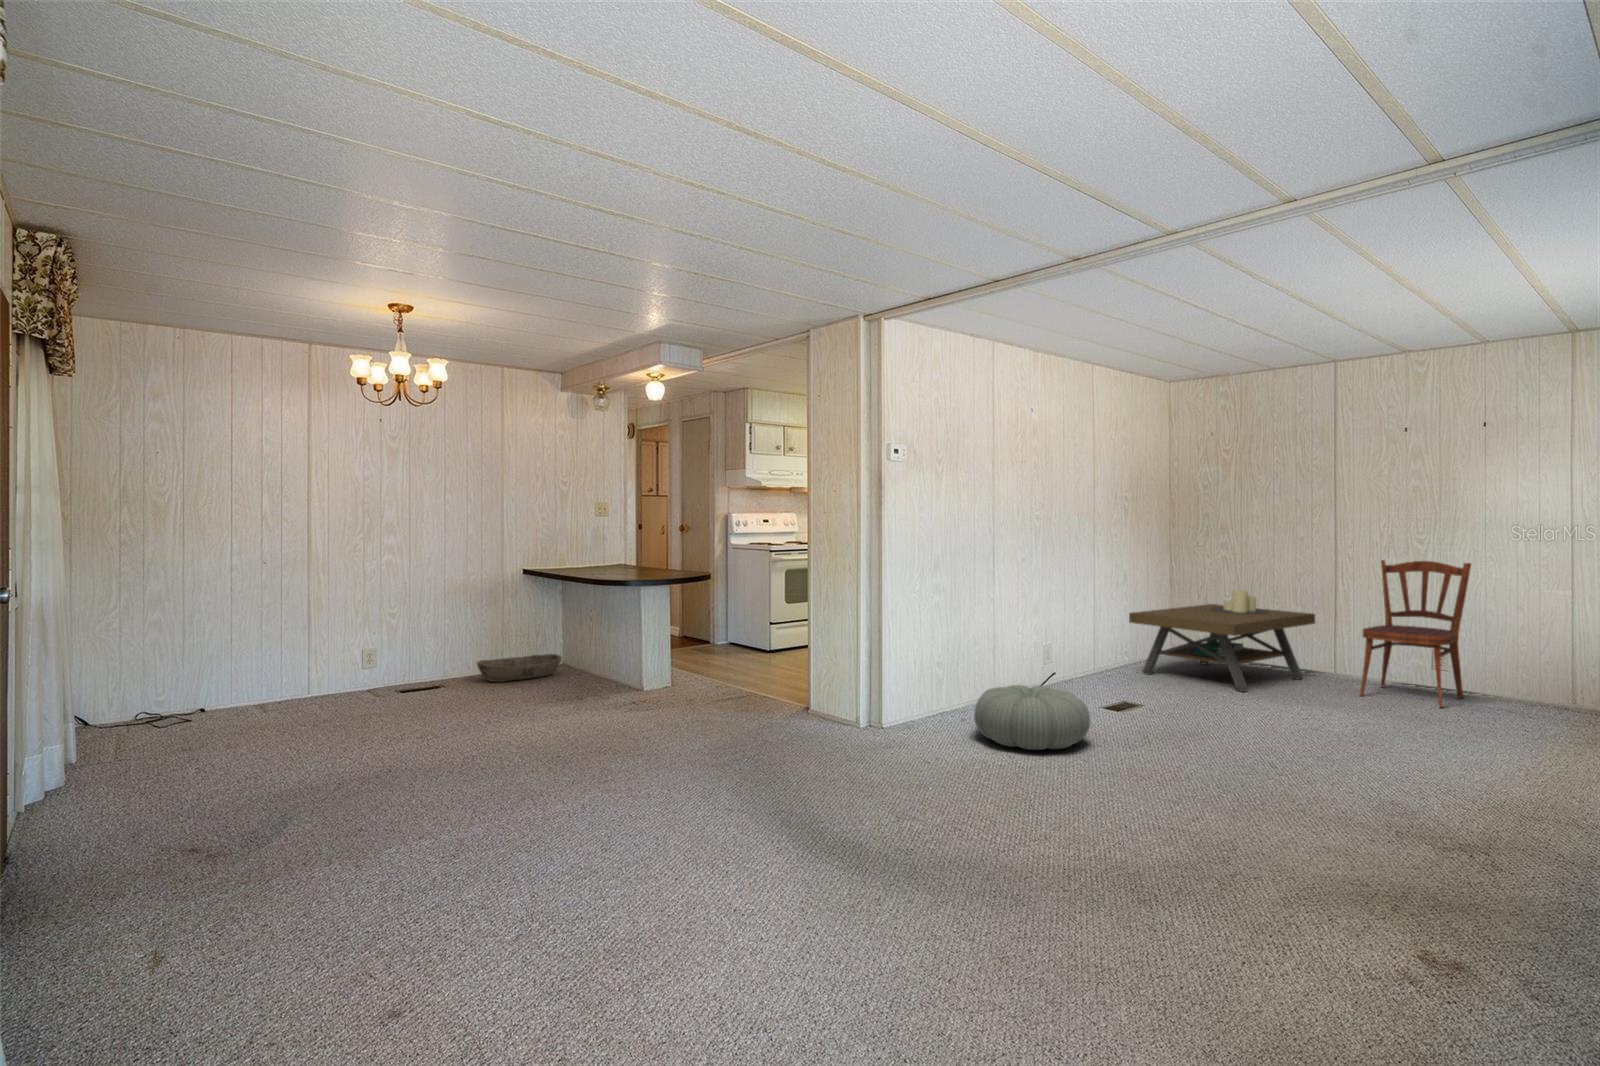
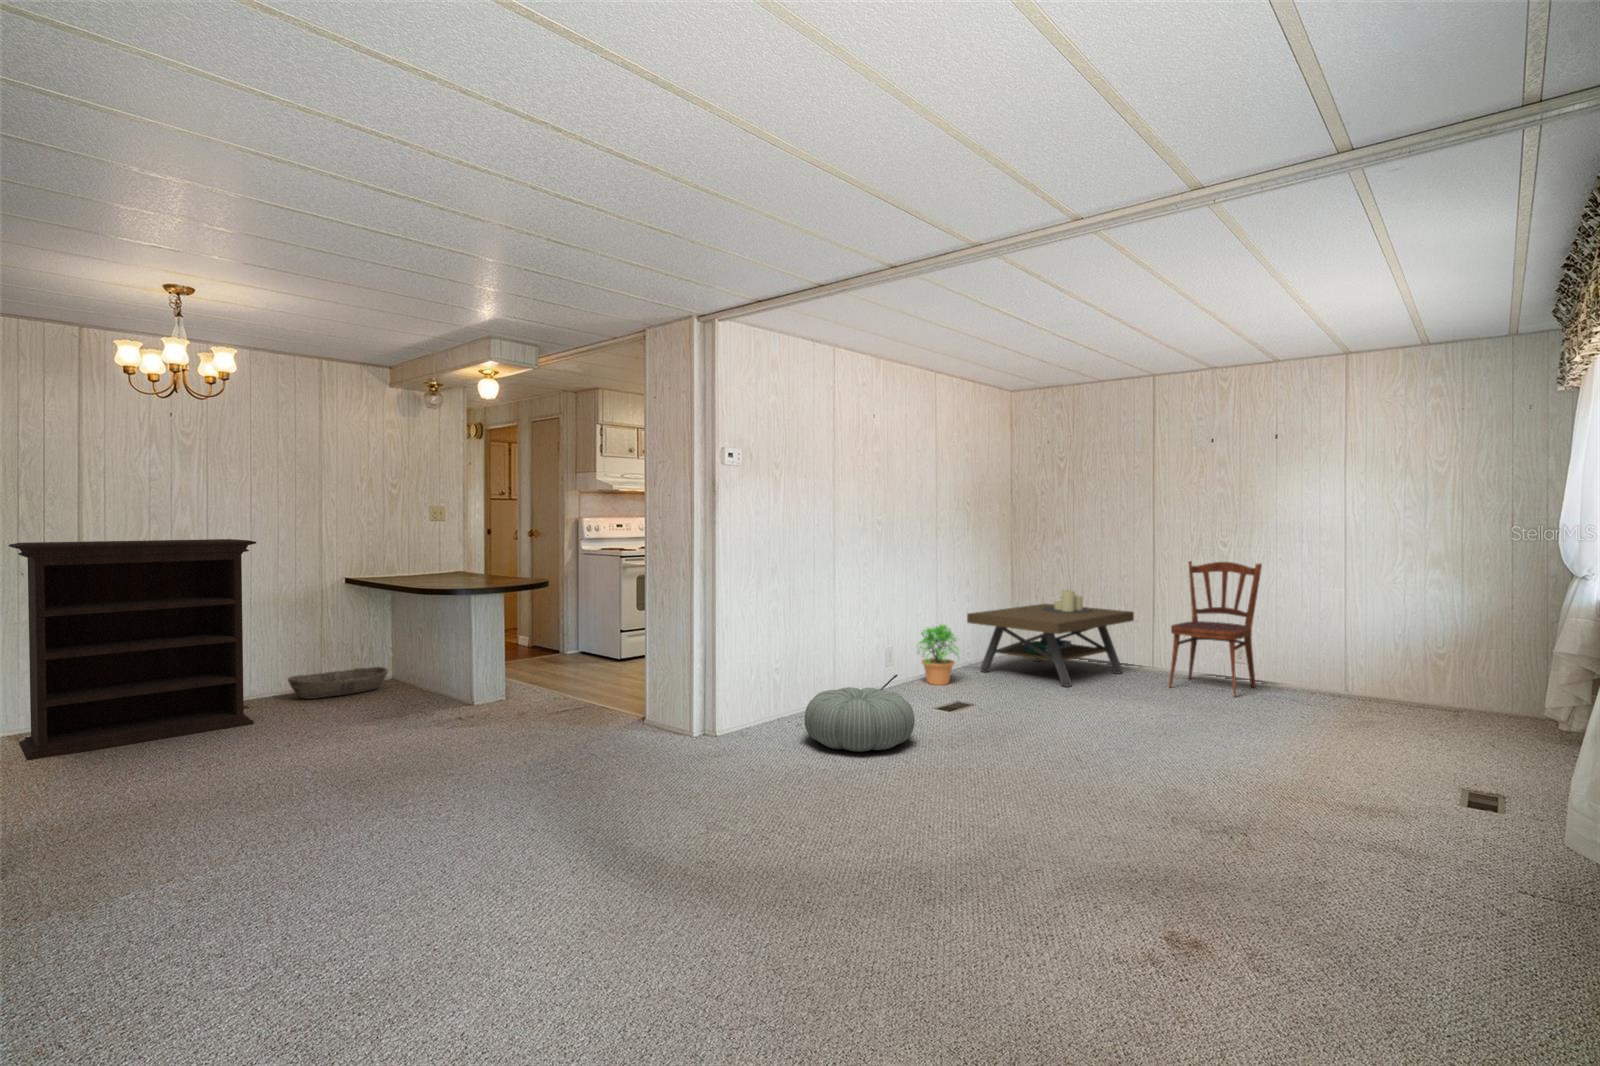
bookshelf: none [258,533,456,729] -> present [9,539,256,761]
potted plant: none [1075,622,1126,686] -> present [917,624,959,685]

